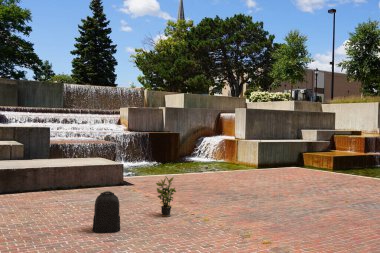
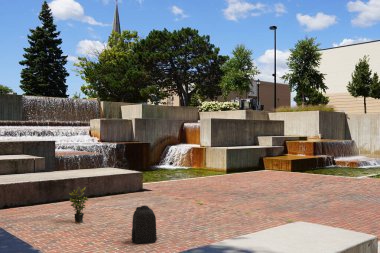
potted plant: present [156,177,176,217] -> present [69,187,88,223]

